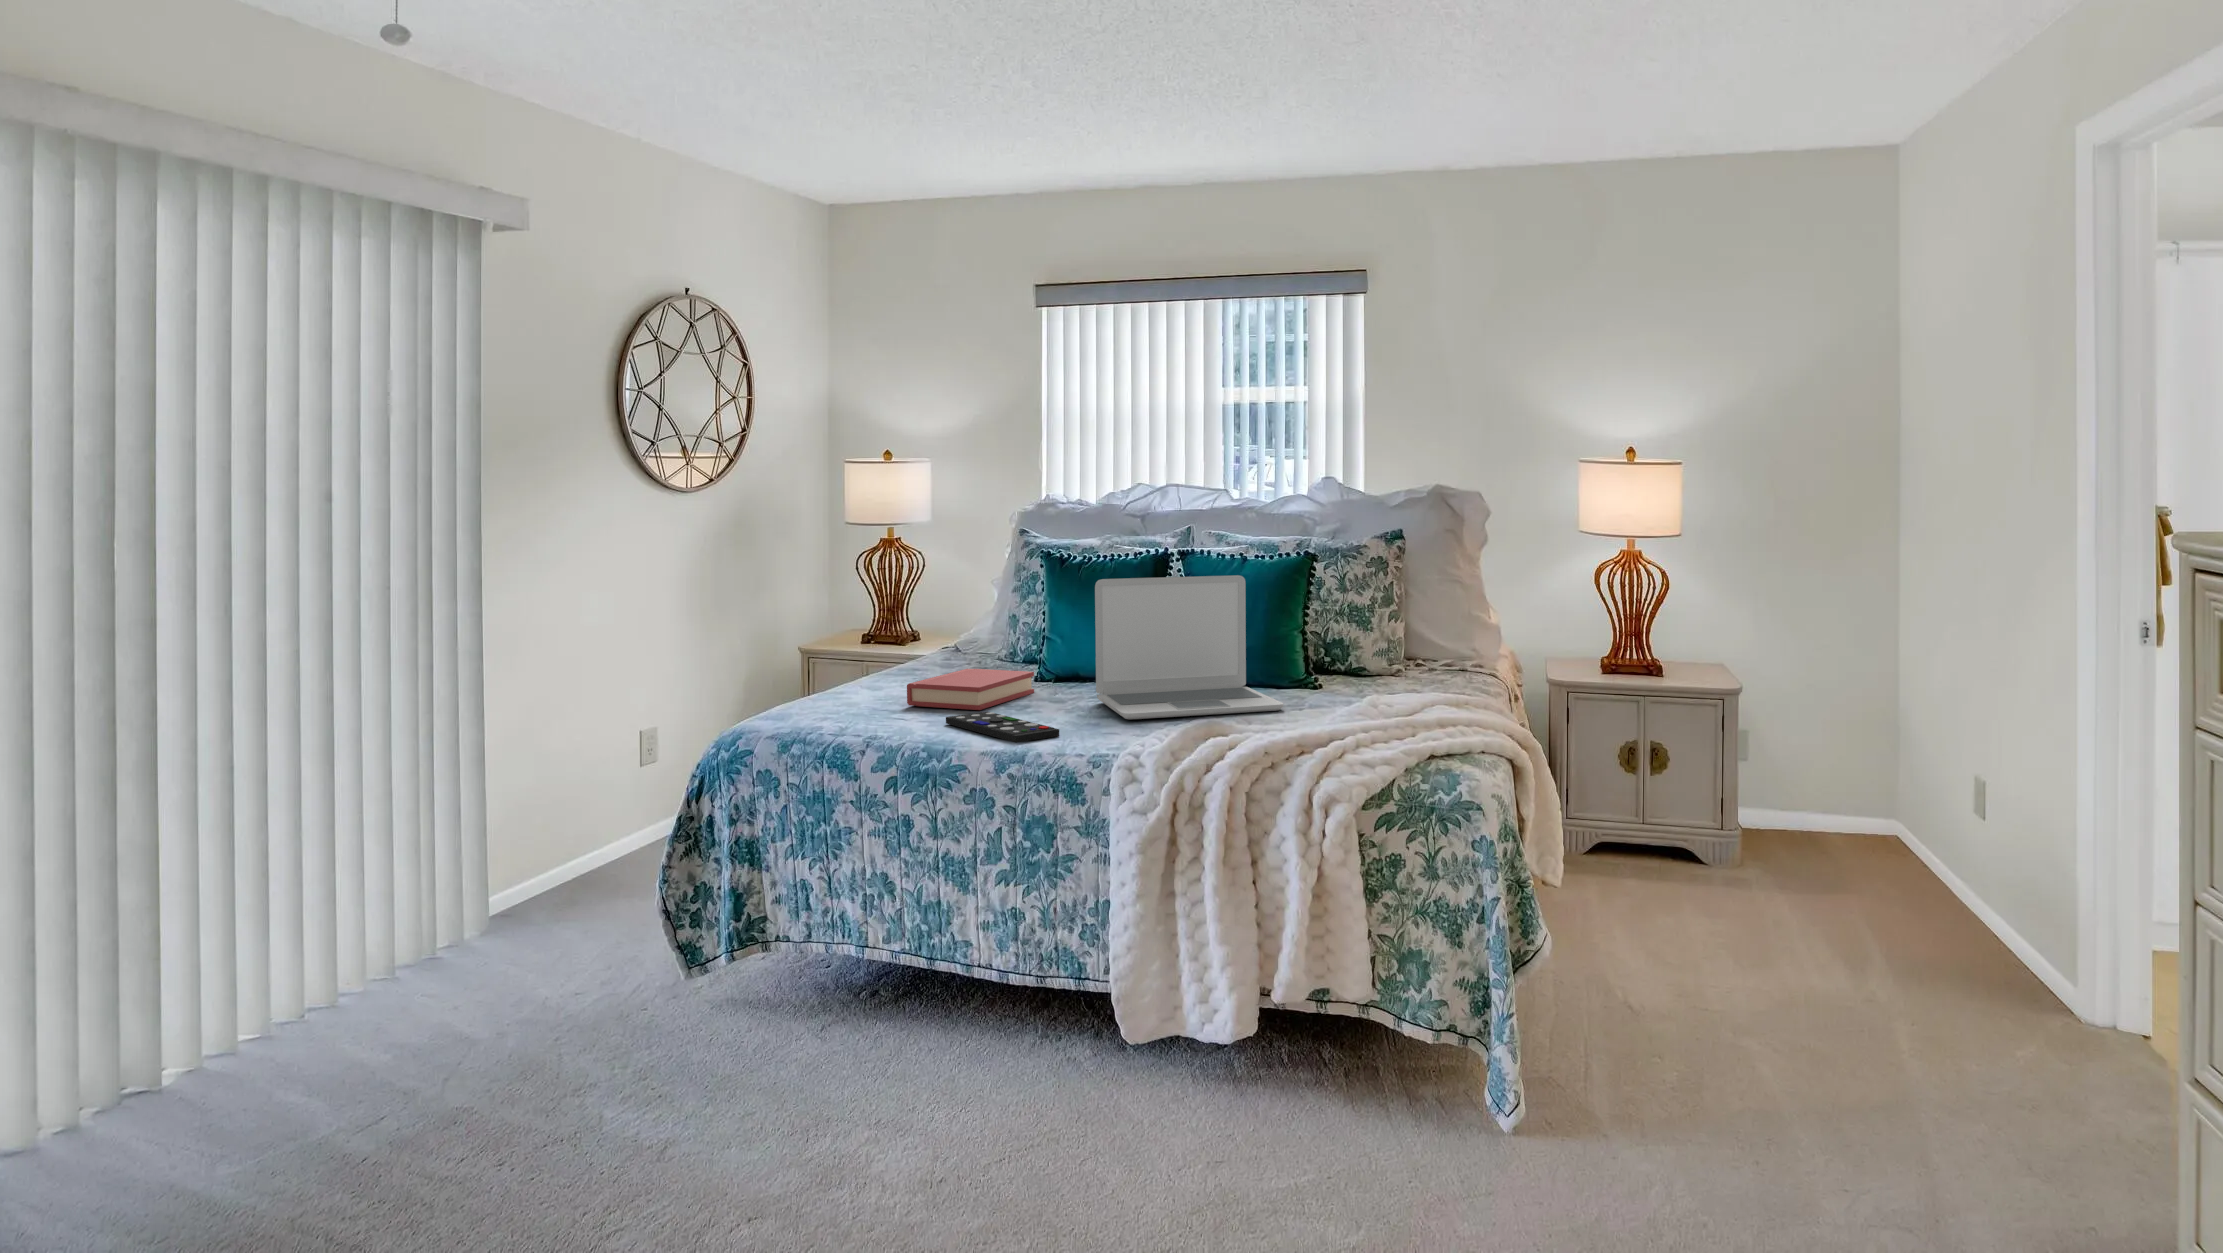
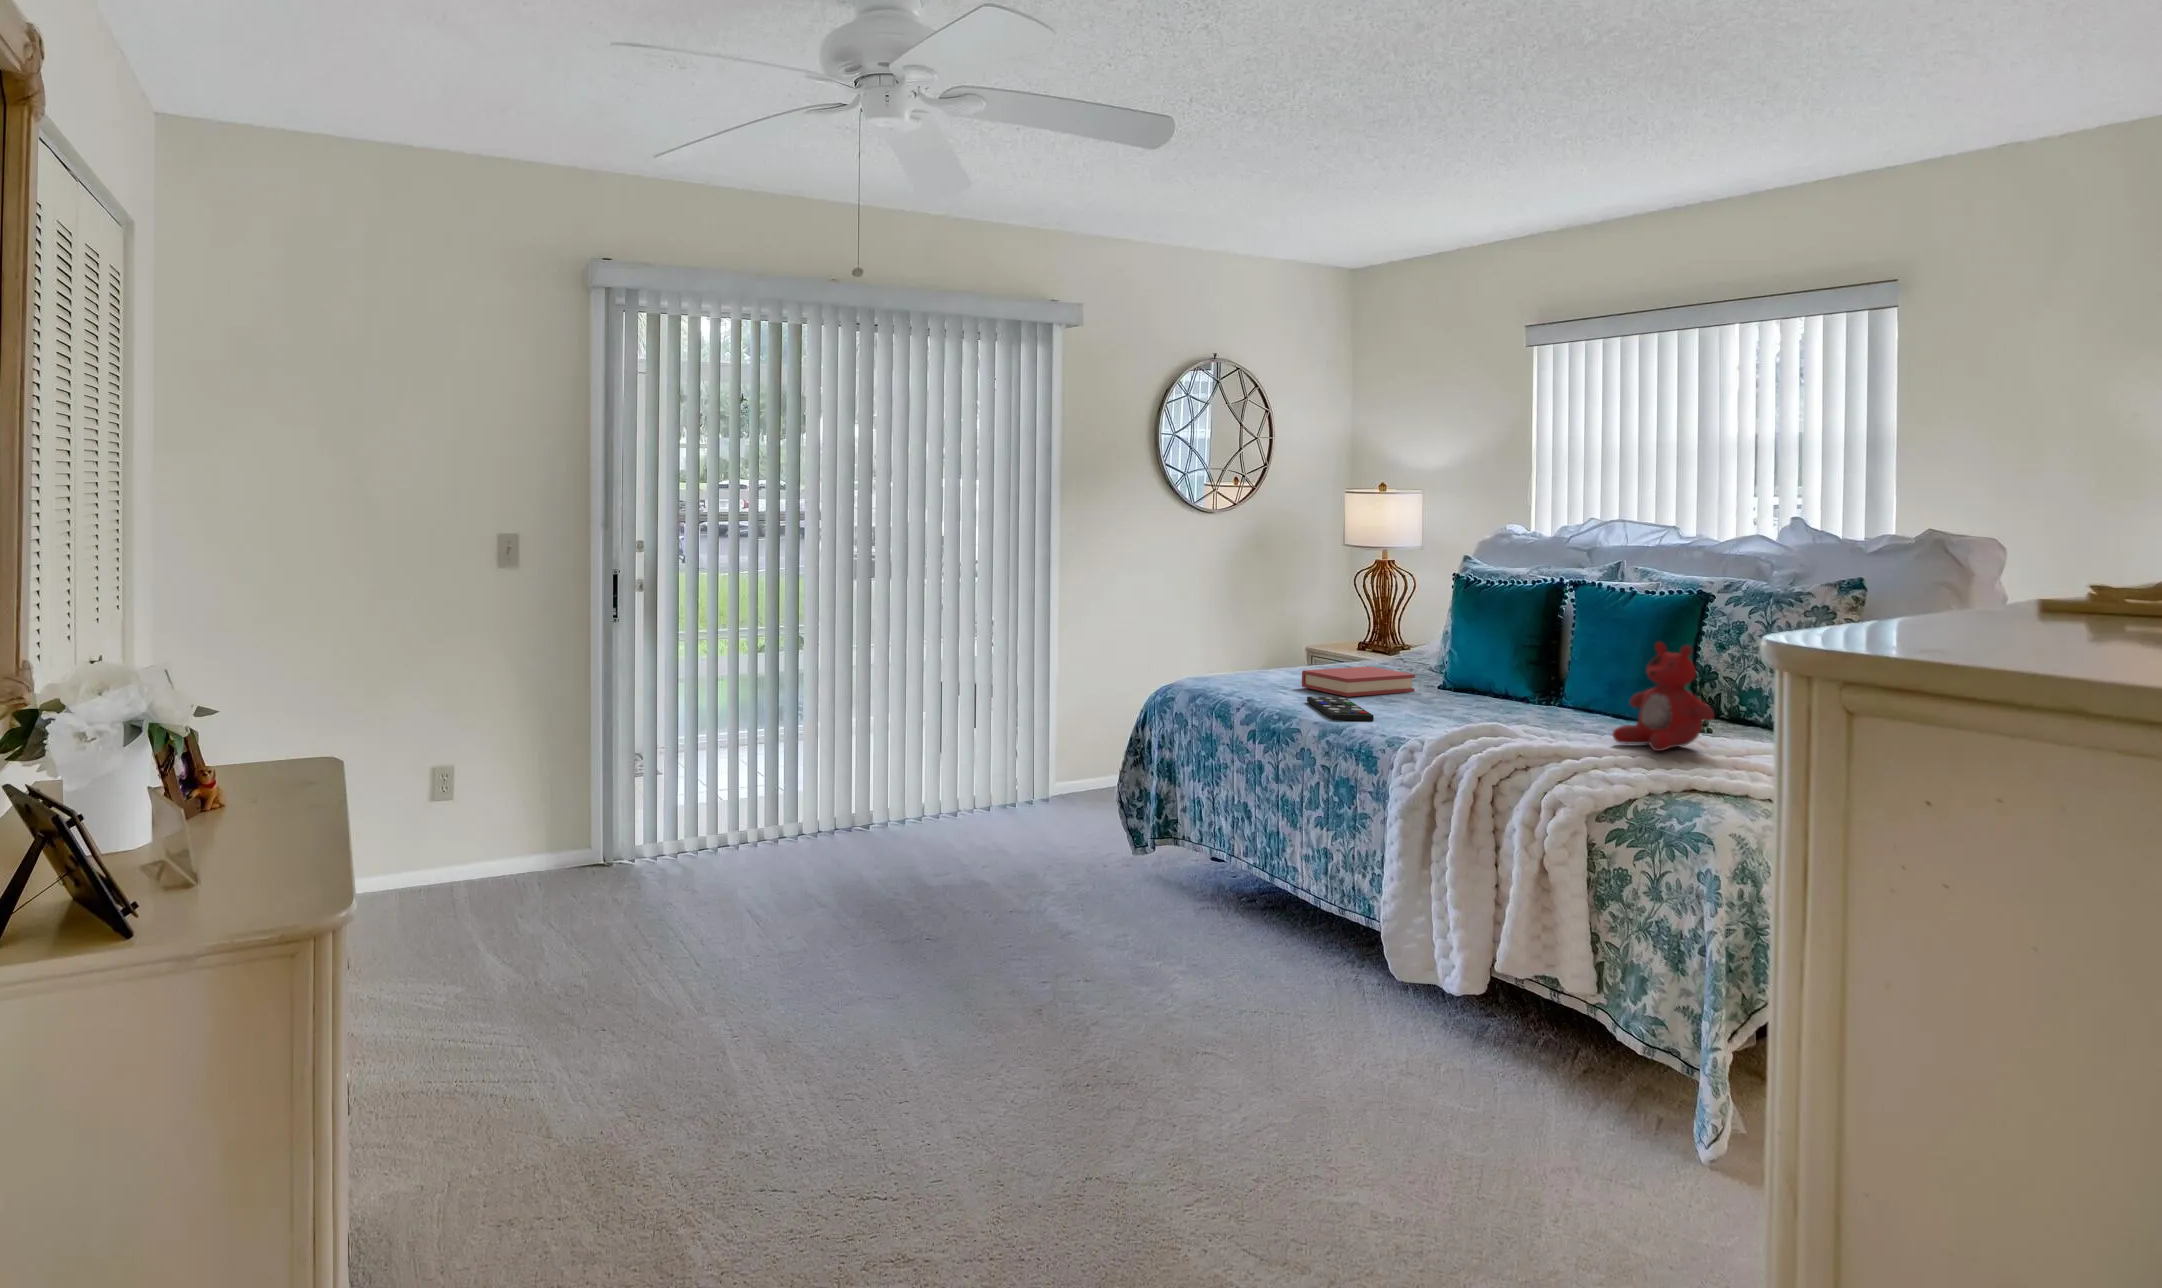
laptop: present [1095,575,1283,719] -> none [1442,601,1610,732]
stuffed bear: none [1308,608,1394,723] -> present [1613,642,1714,751]

